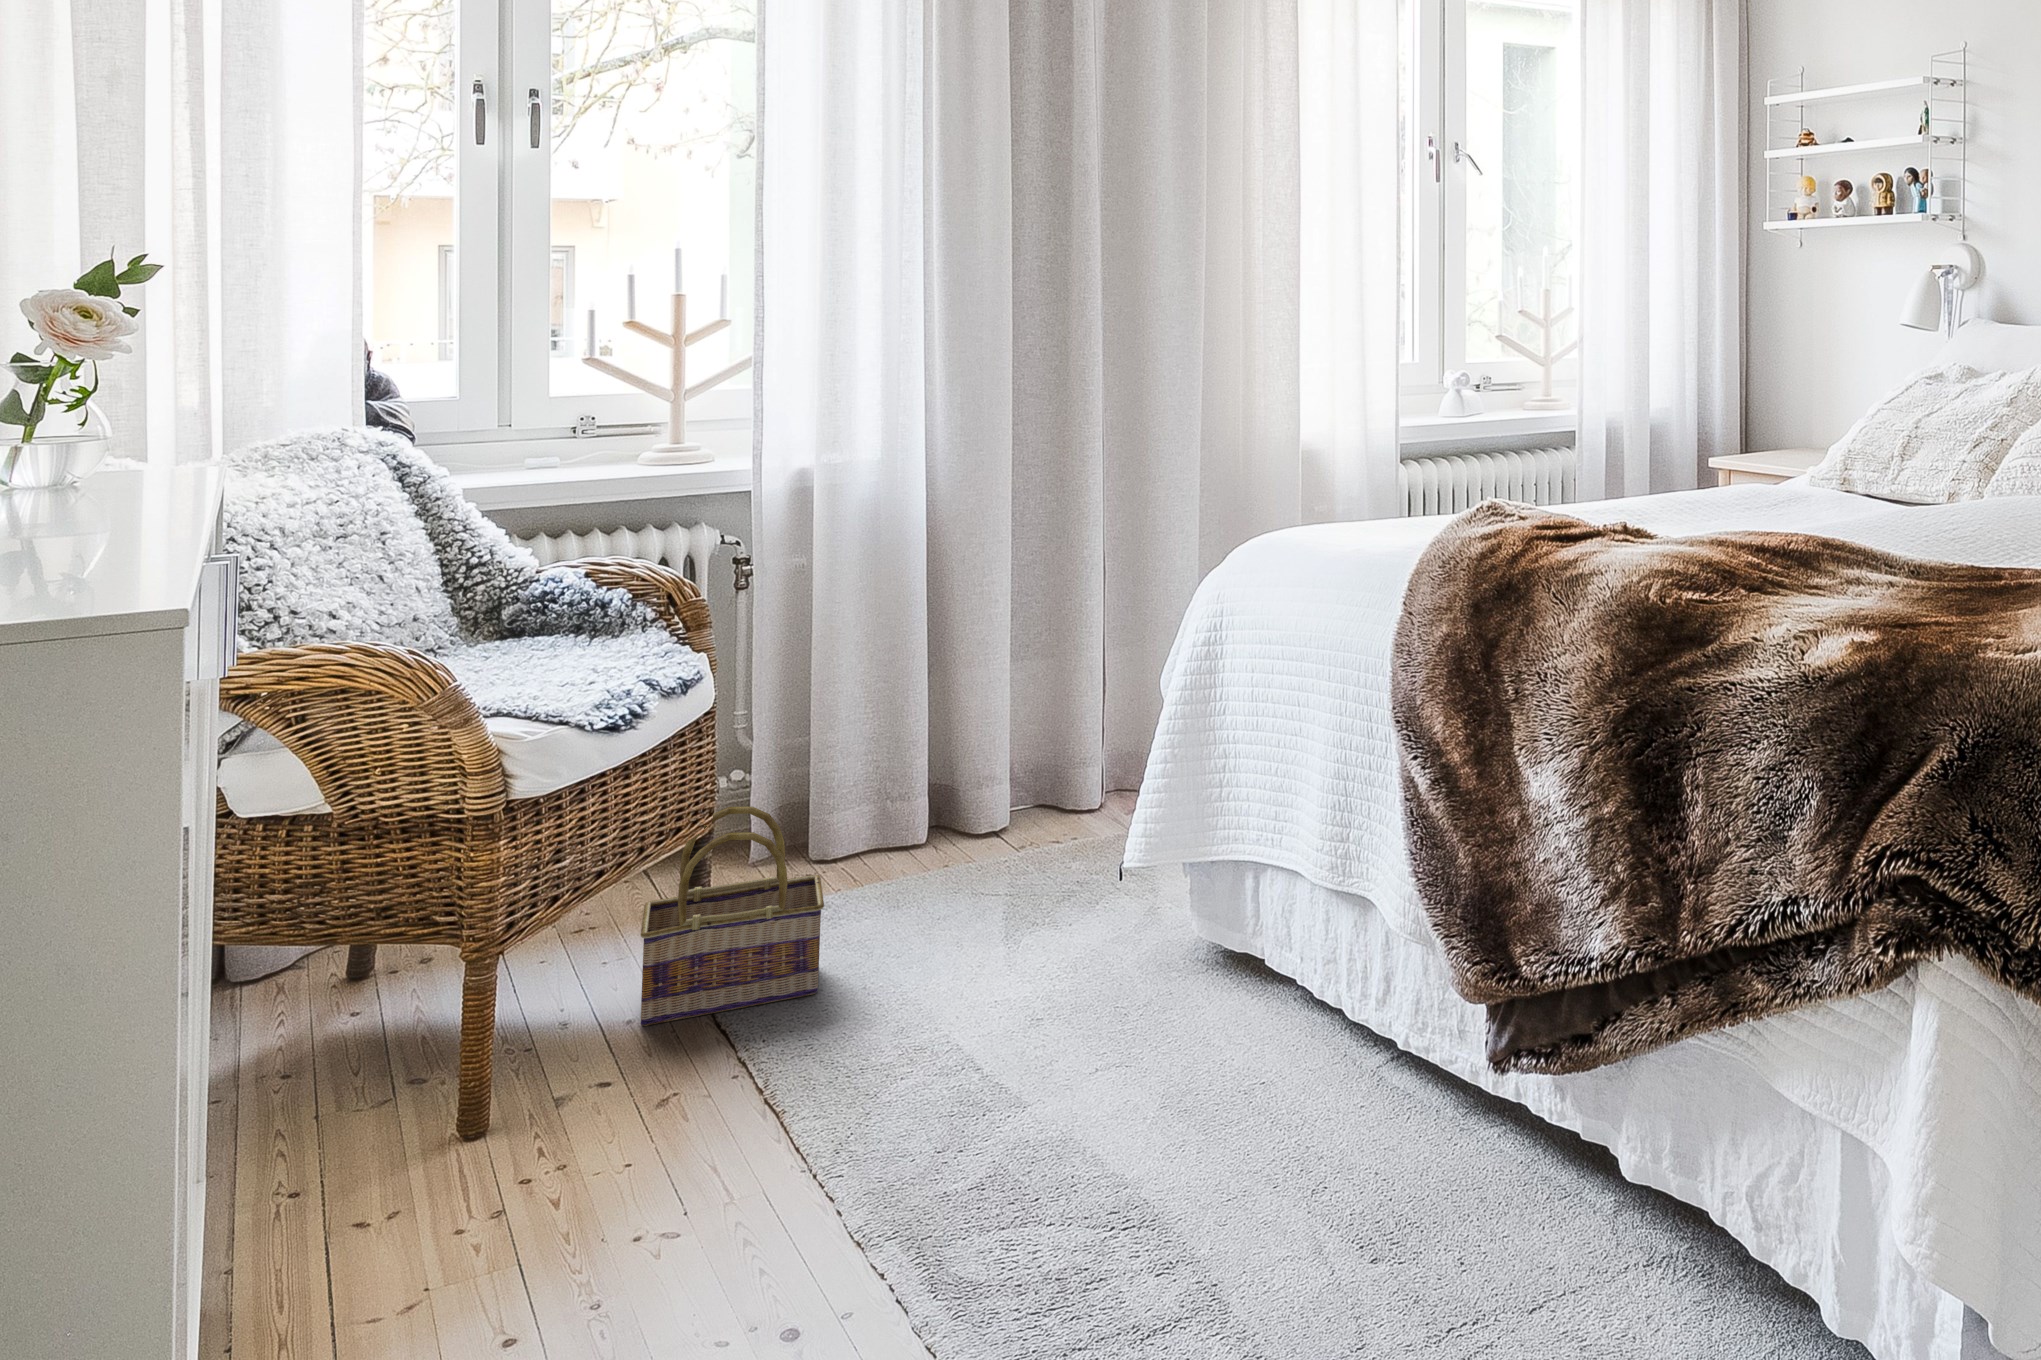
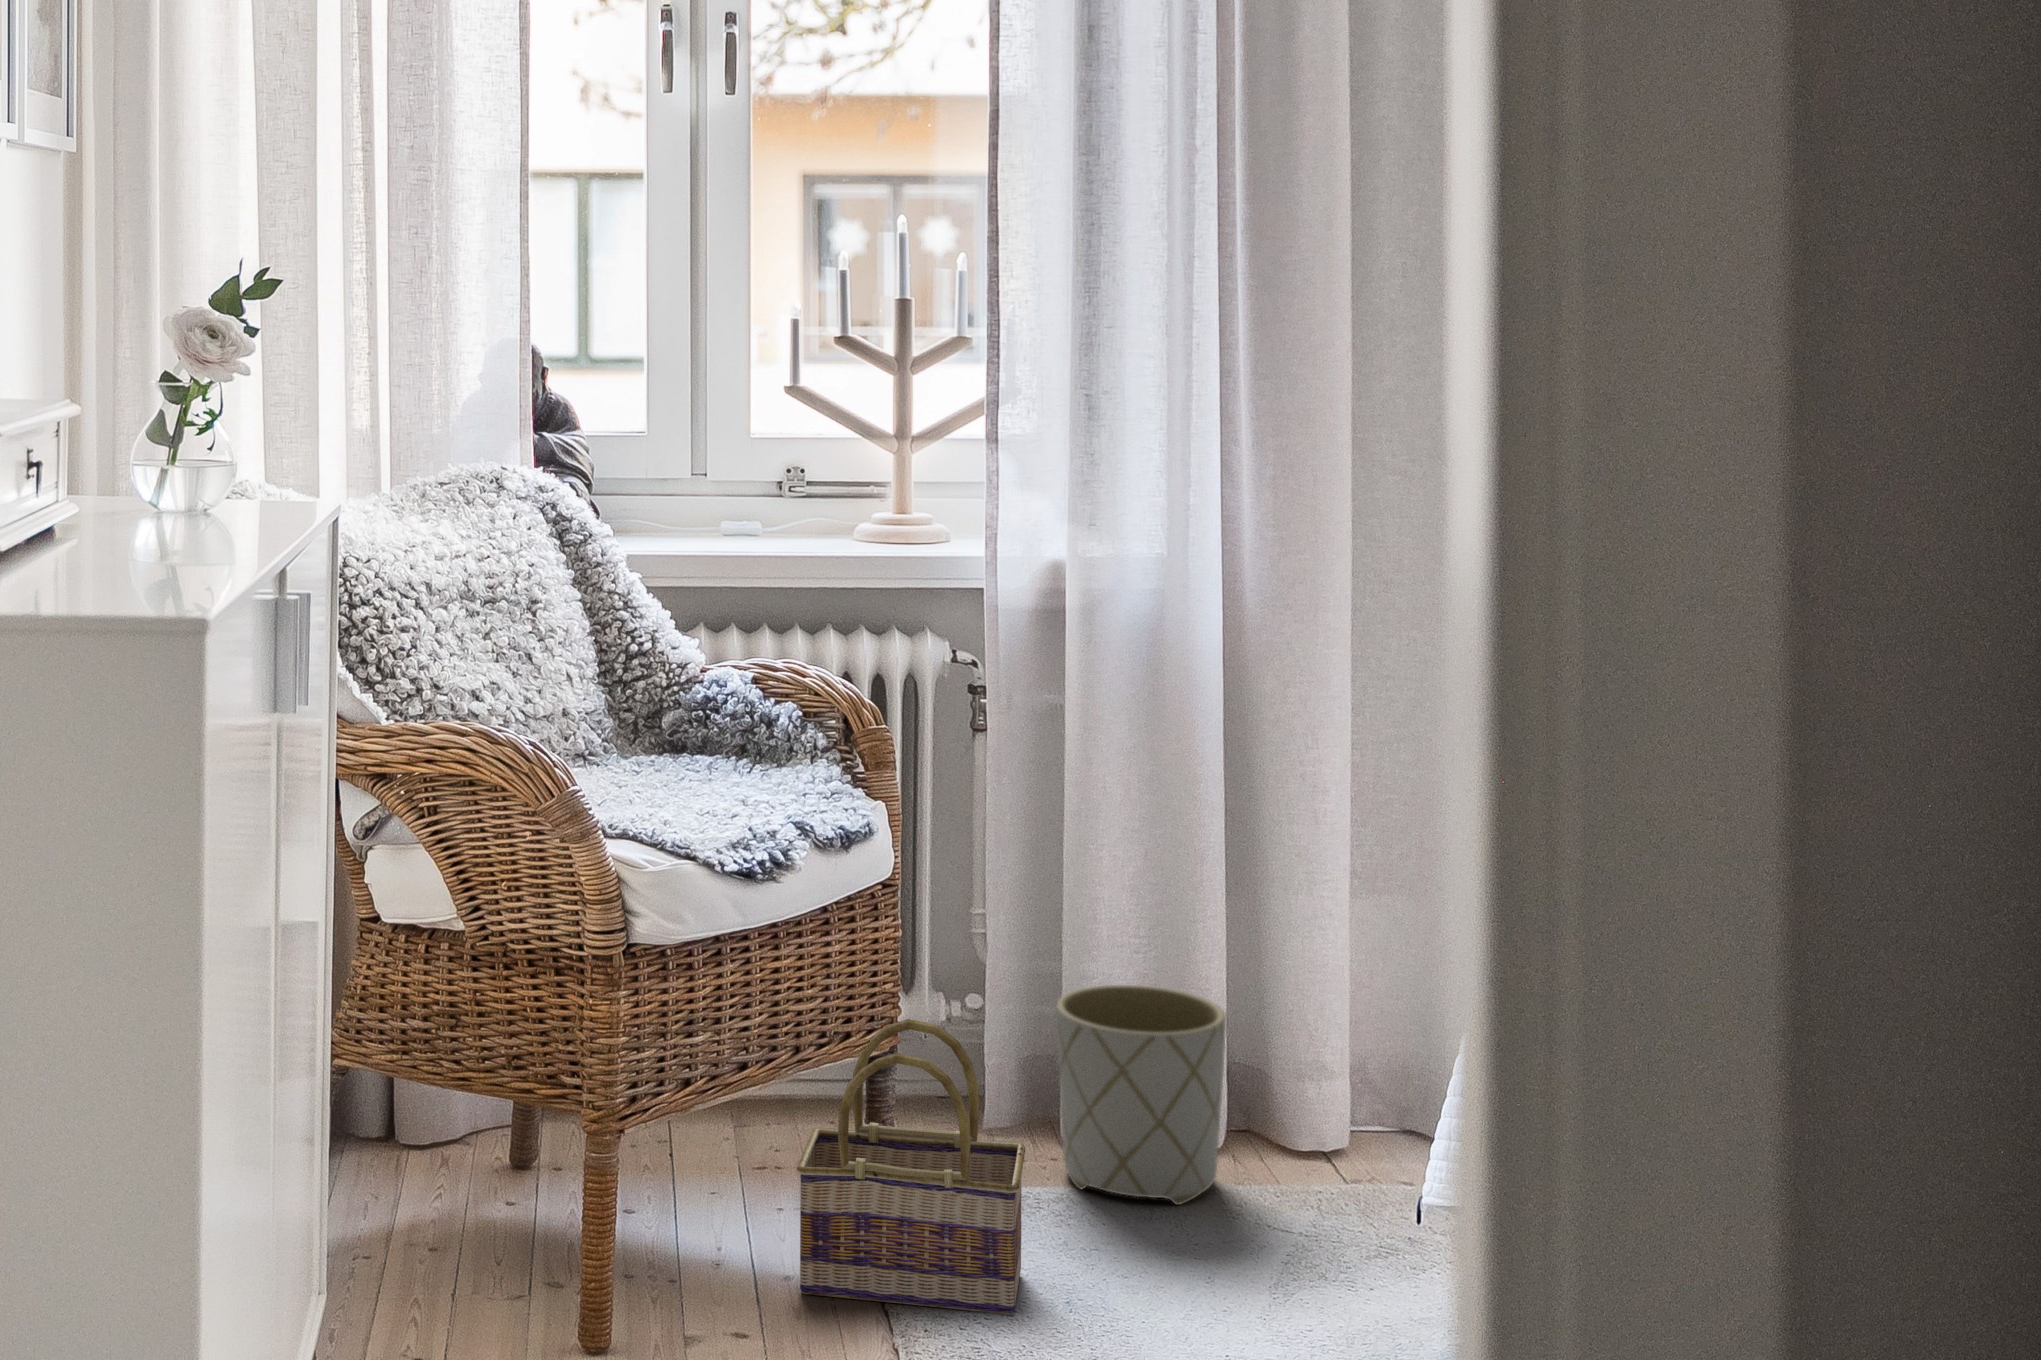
planter: none [824,749,947,897] -> present [1056,985,1226,1205]

